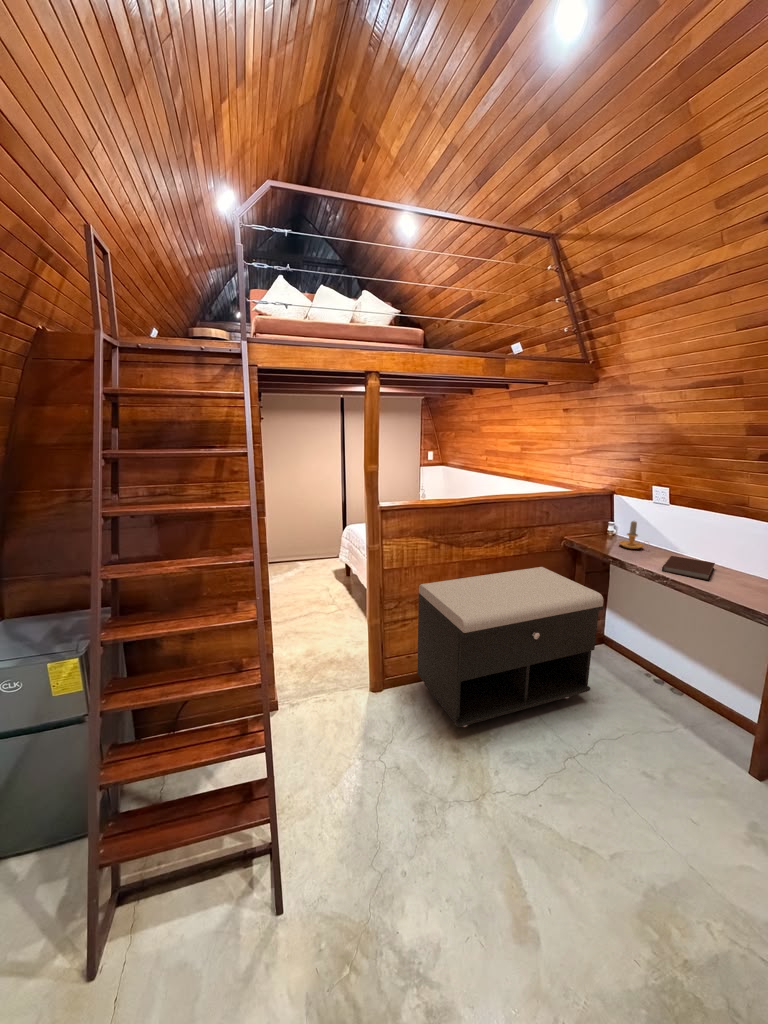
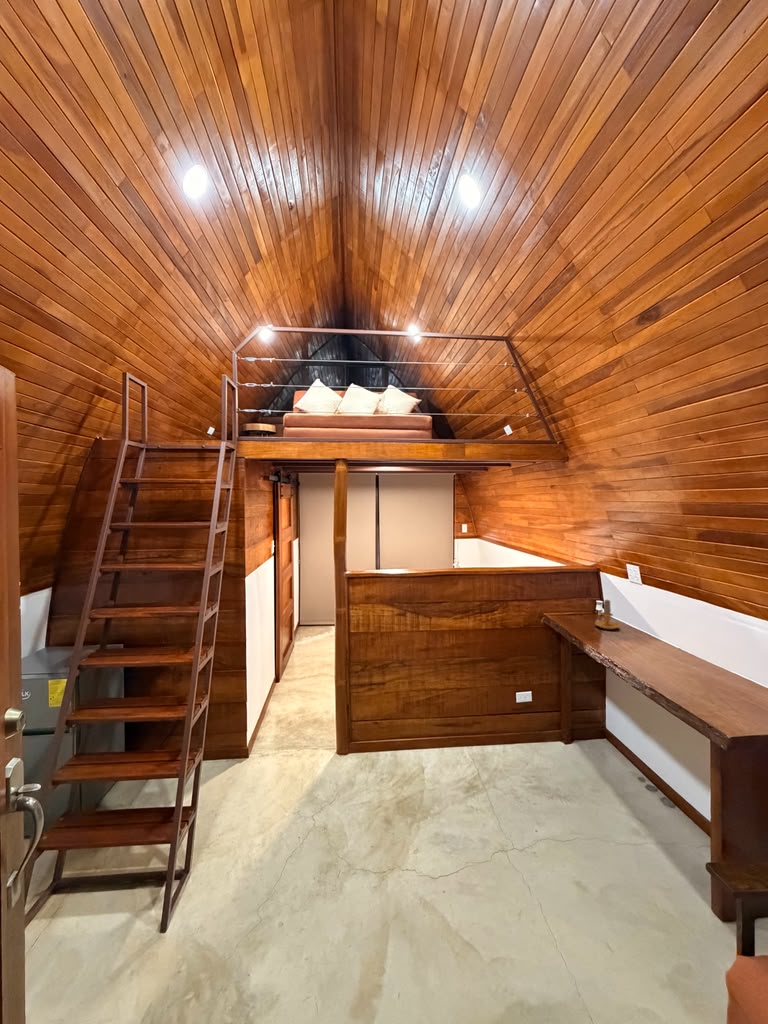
notebook: present [662,556,715,581] -> none [611,637,676,662]
storage bench: present [418,567,603,727] -> none [383,644,555,797]

